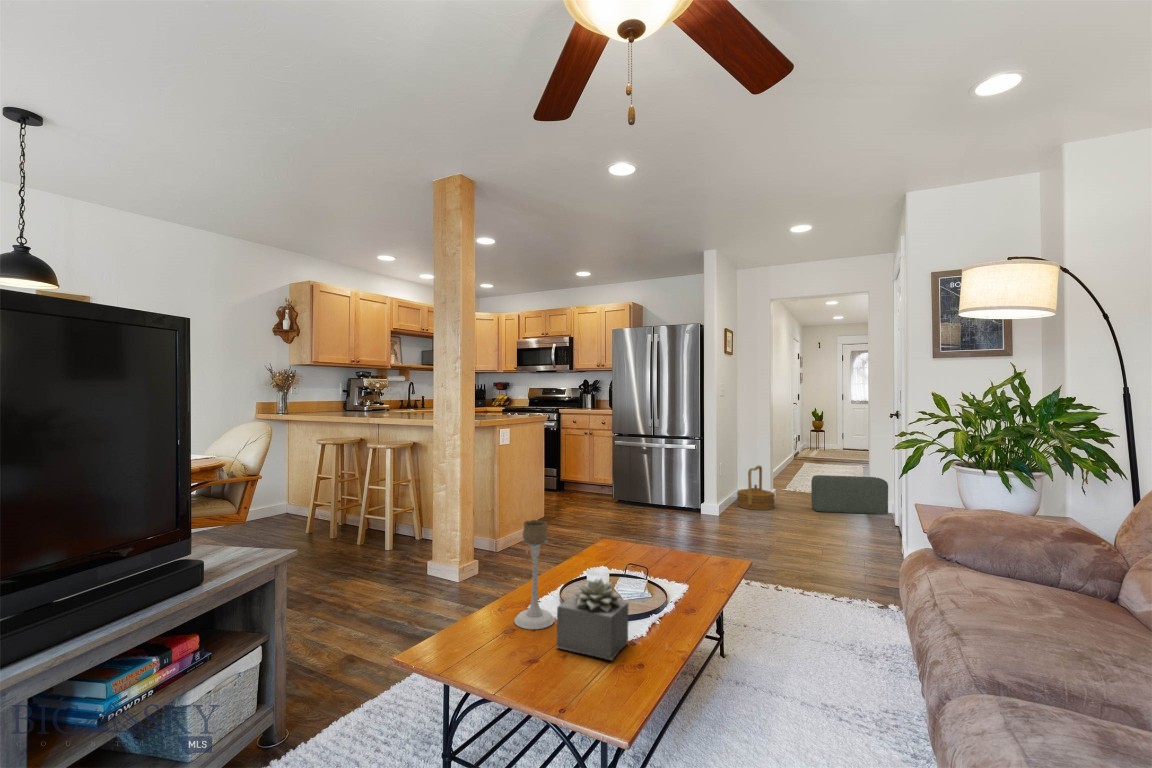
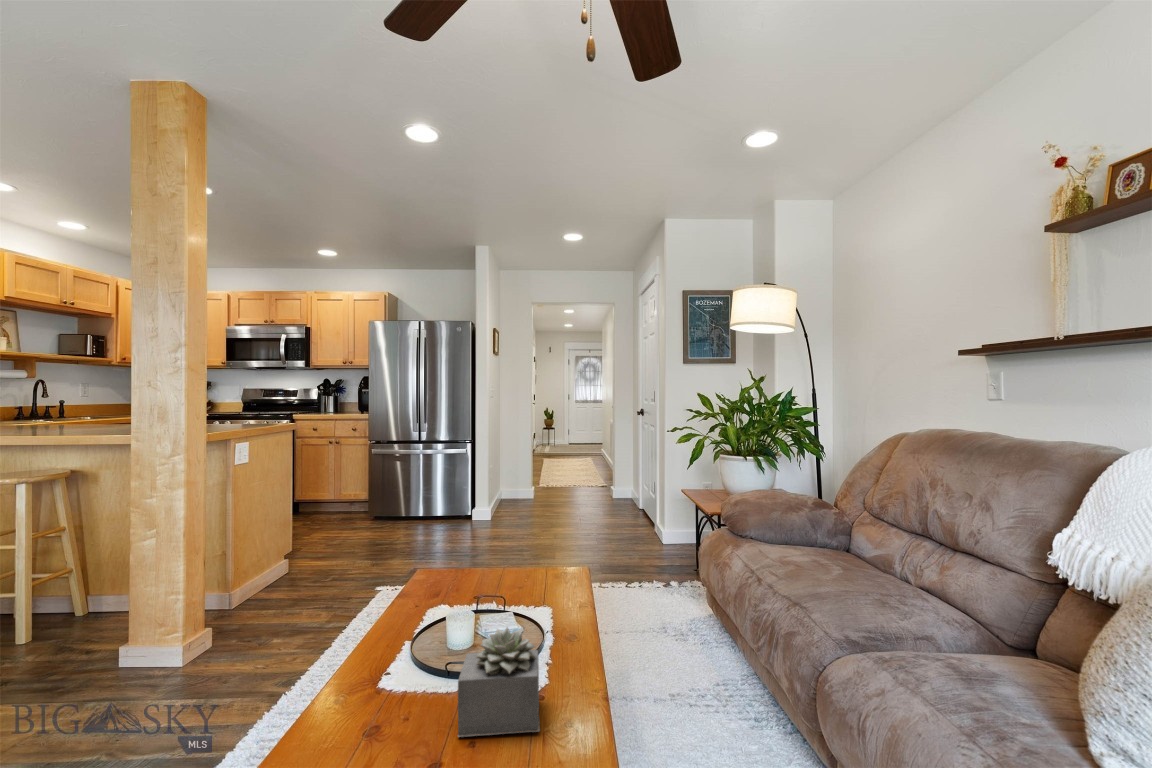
woven basket: present [737,466,775,510] -> none [501,464,538,509]
pouf: present [811,475,888,514] -> none [568,467,630,503]
candle holder: present [514,520,554,629] -> none [371,565,430,723]

